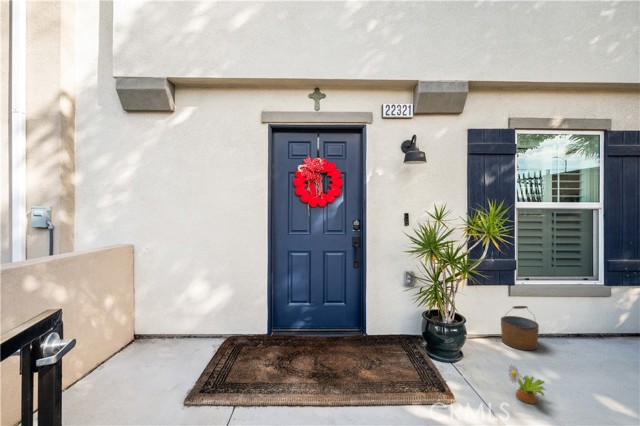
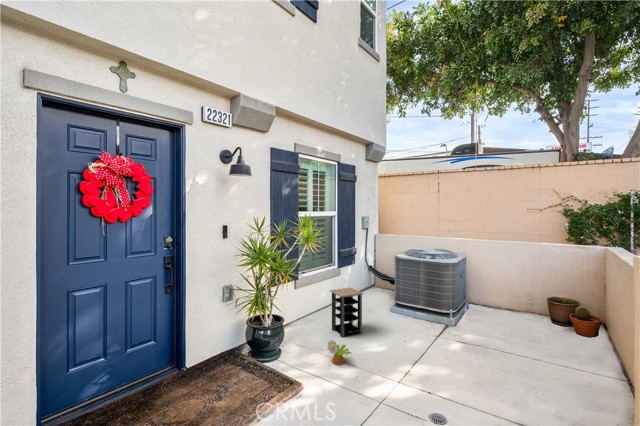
bucket: present [501,306,539,350] -> none [294,295,319,330]
side table: none [553,306,610,384] -> present [330,288,363,337]

